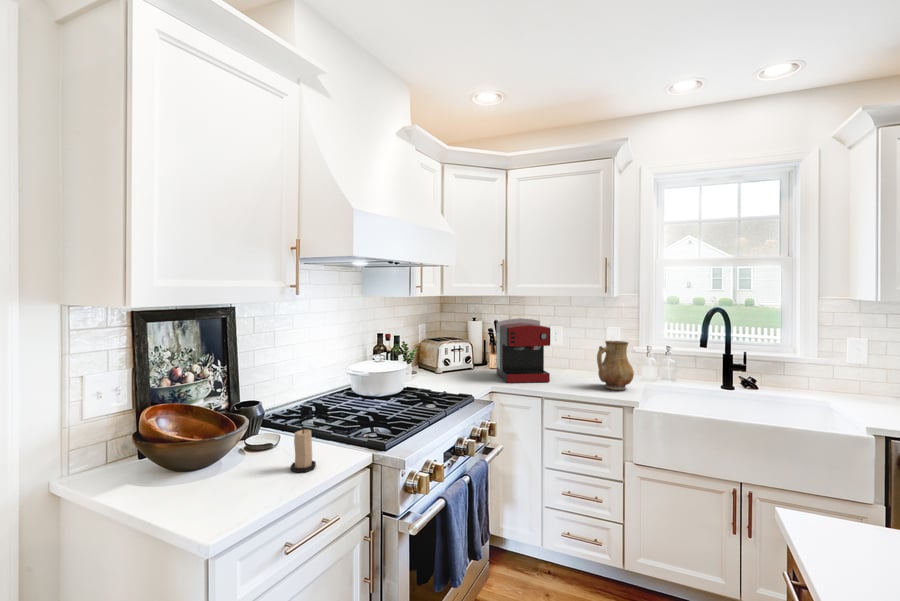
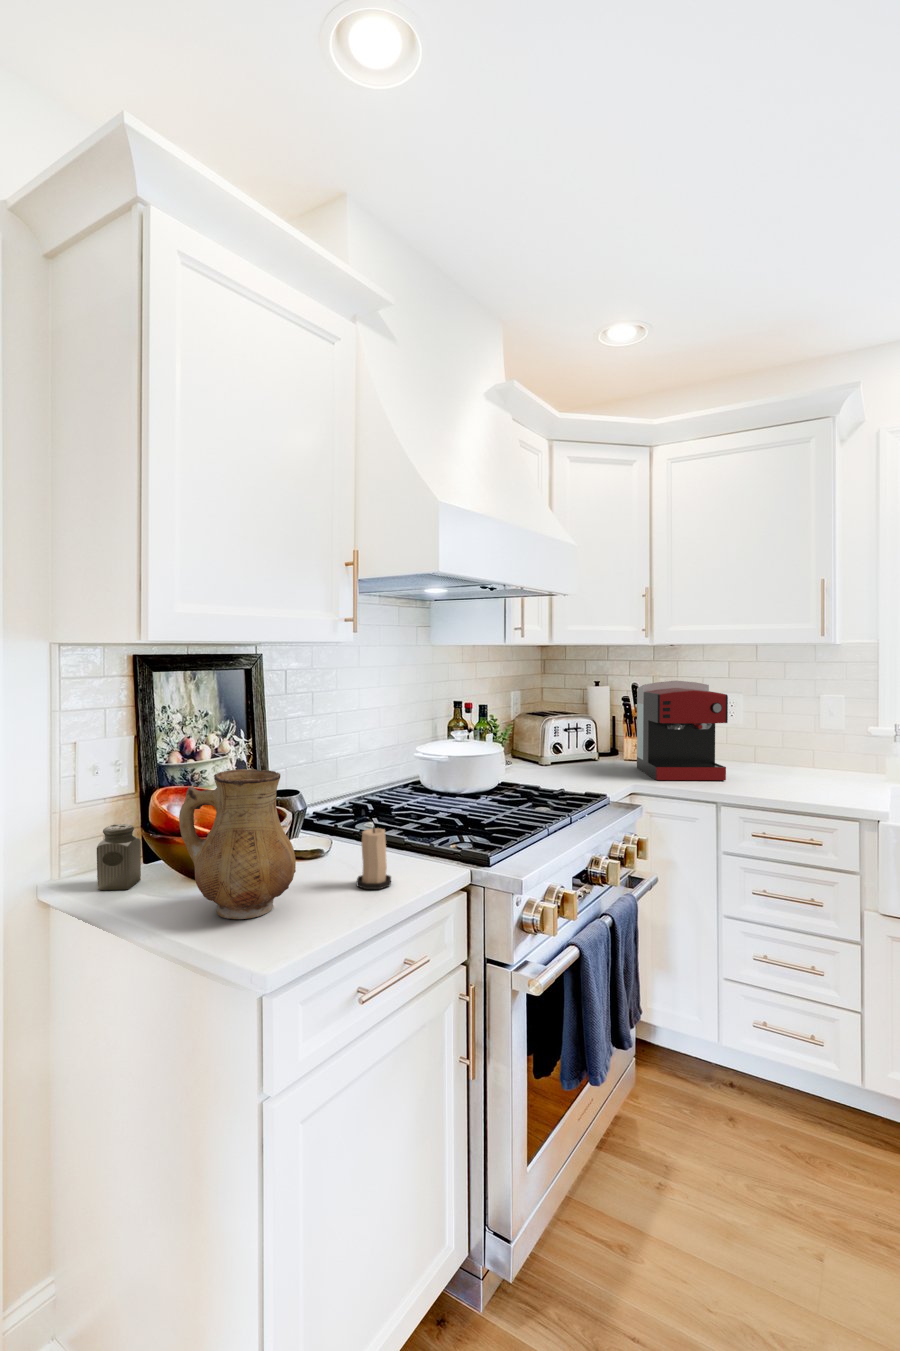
ceramic pitcher: present [597,341,634,390] -> present [179,769,296,919]
salt shaker: none [98,433,134,482] -> present [97,824,141,890]

